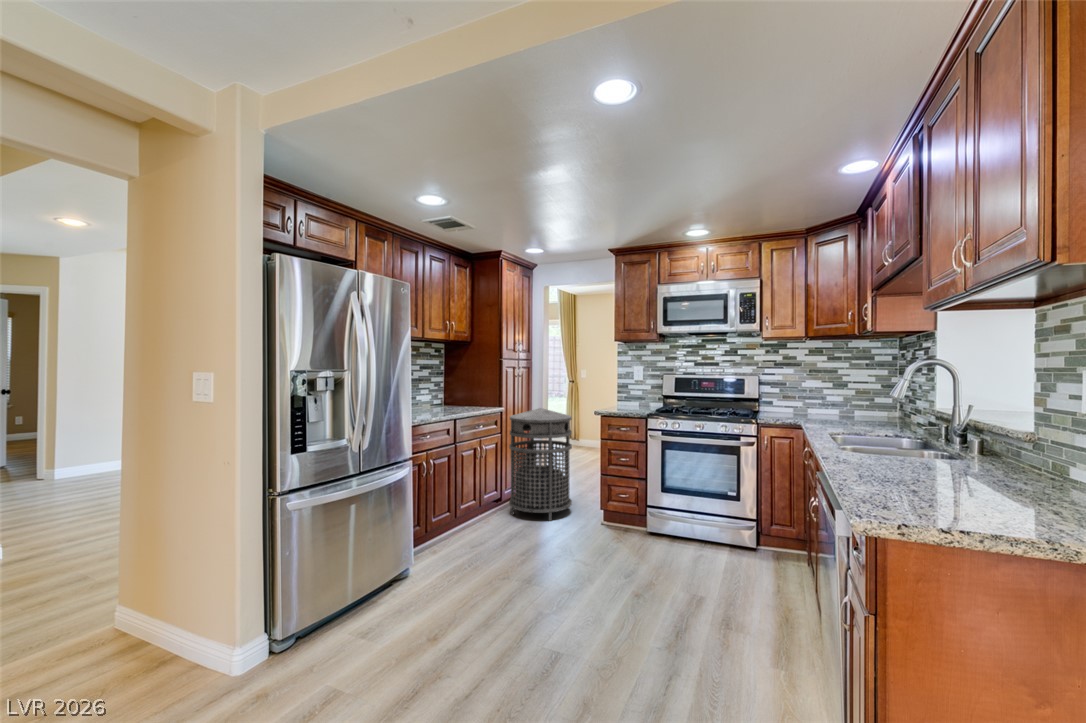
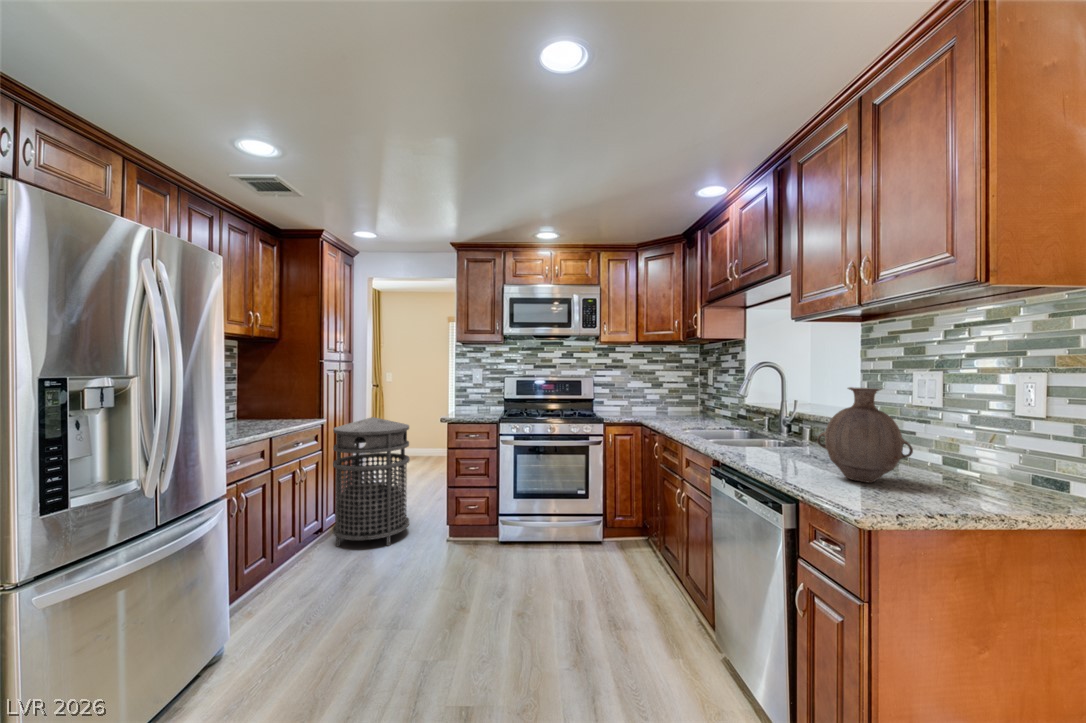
vase: none [896,384,1009,499] -> present [817,387,913,483]

